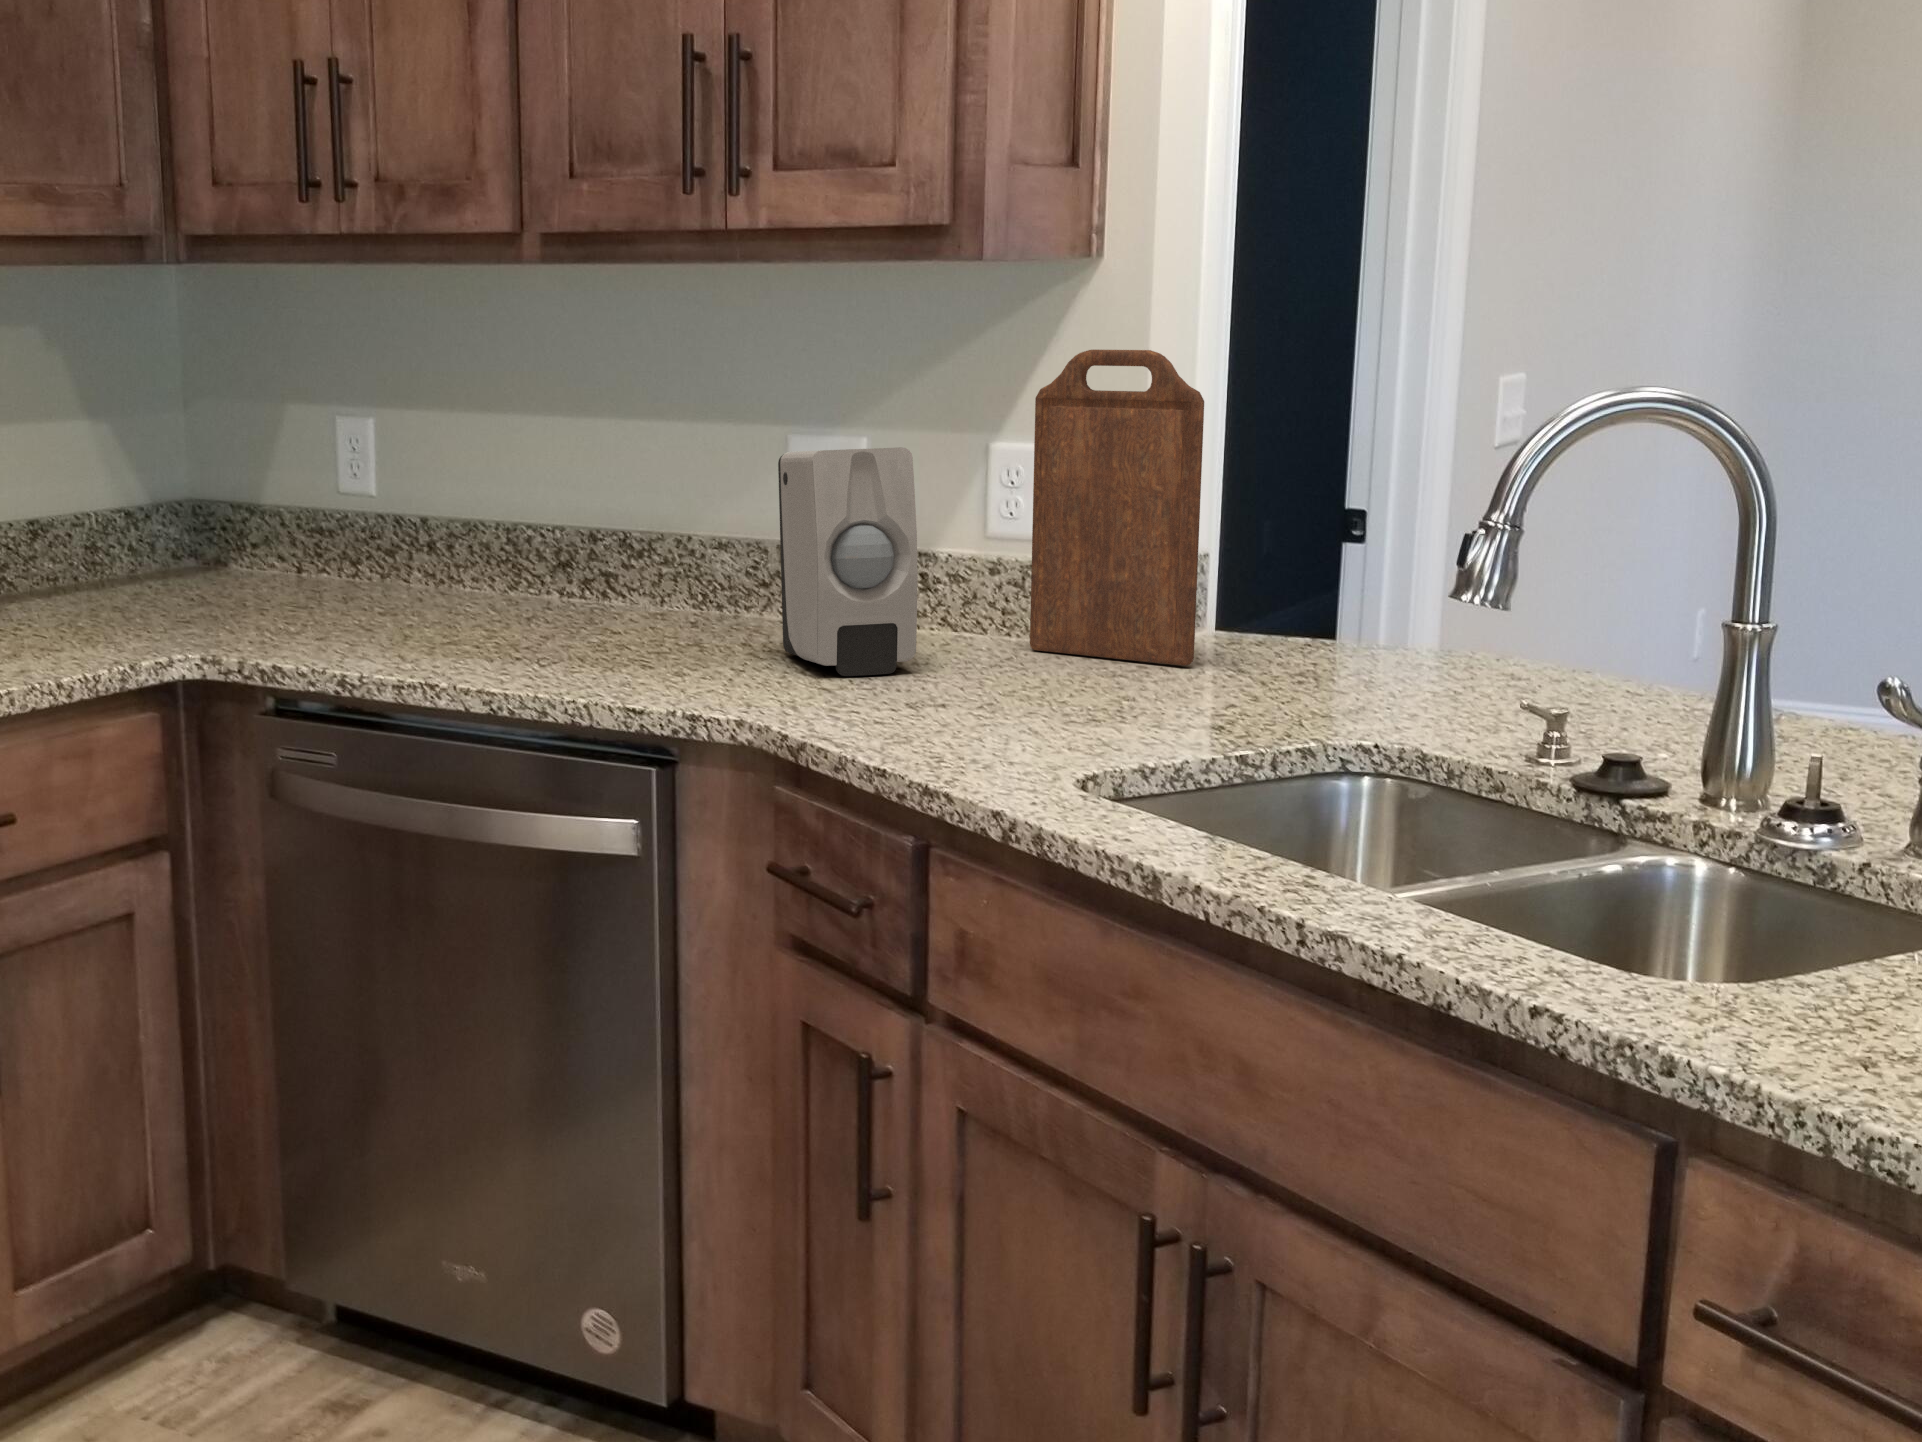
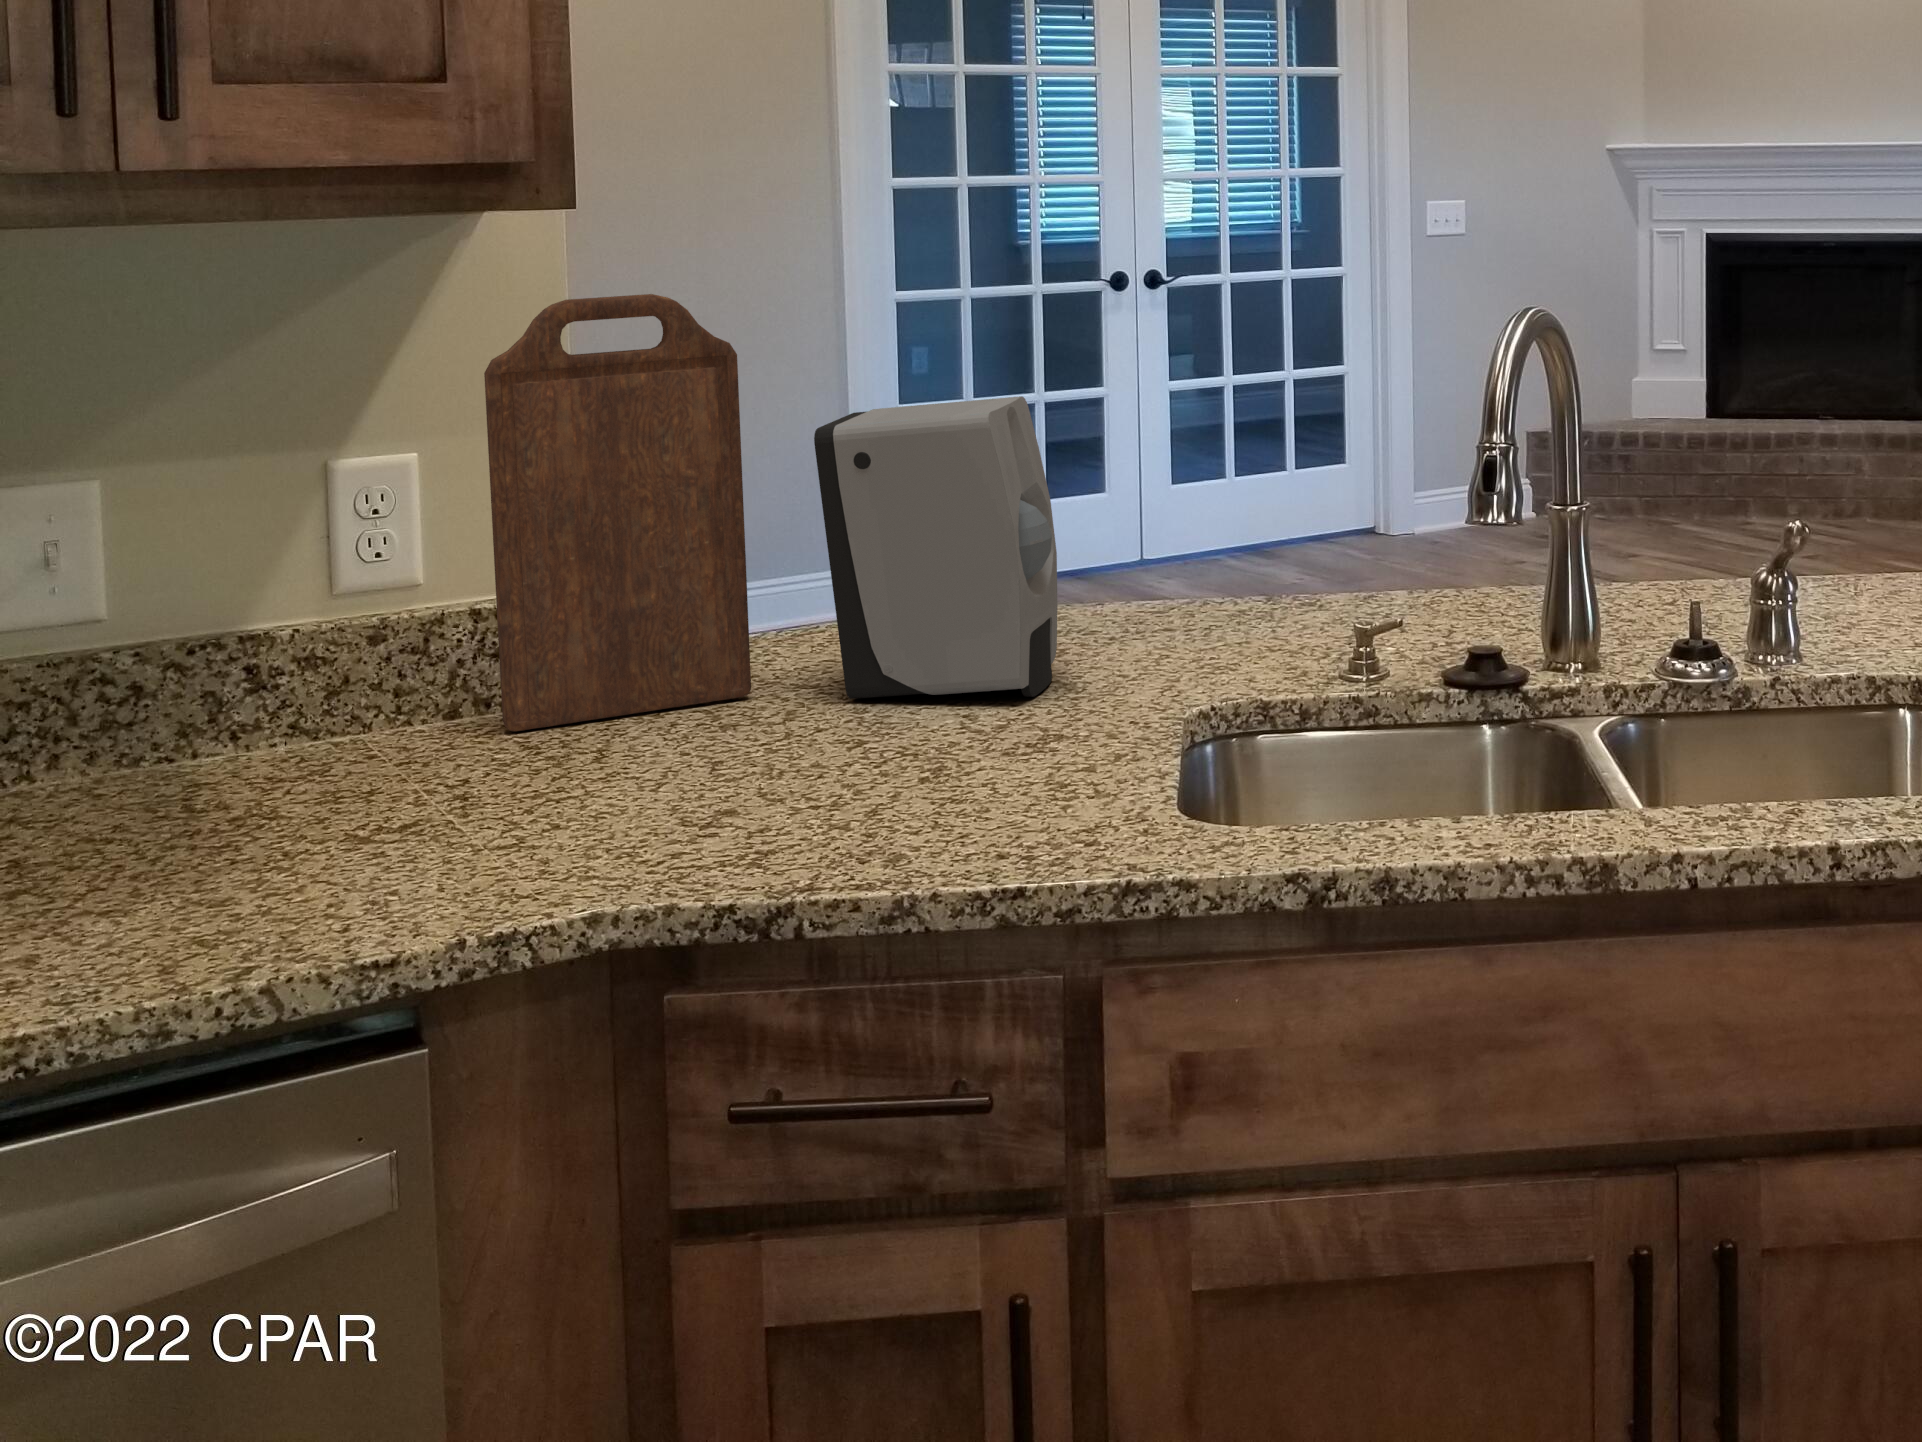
soap dispenser: present [778,447,918,676] -> present [814,396,1058,699]

